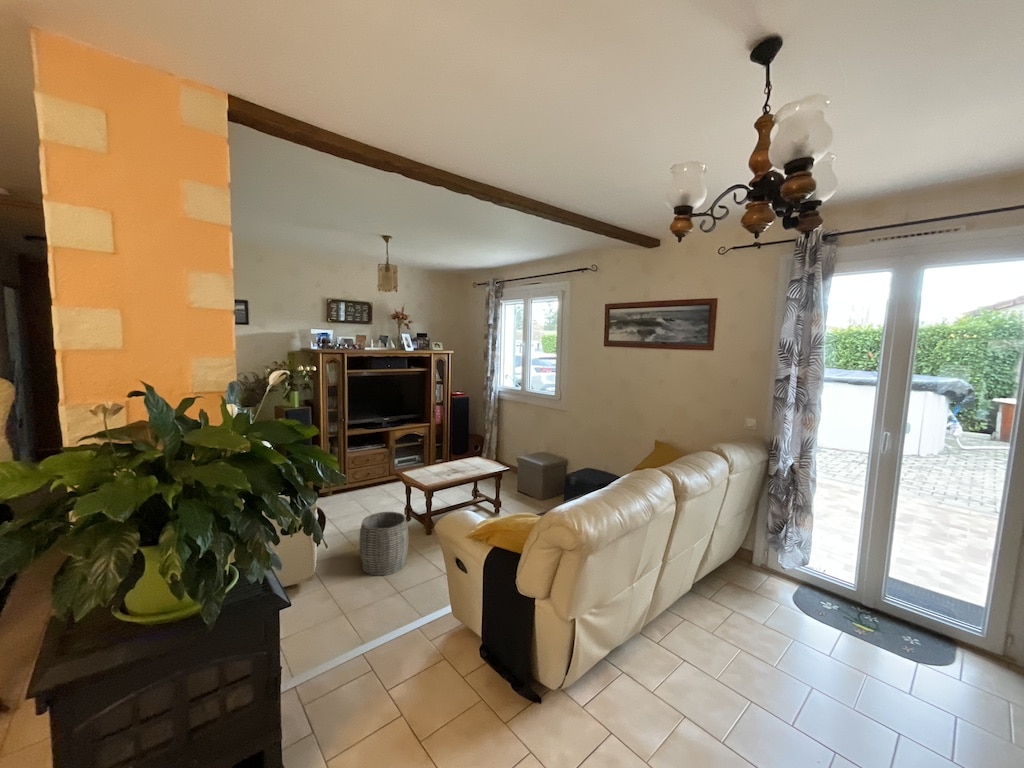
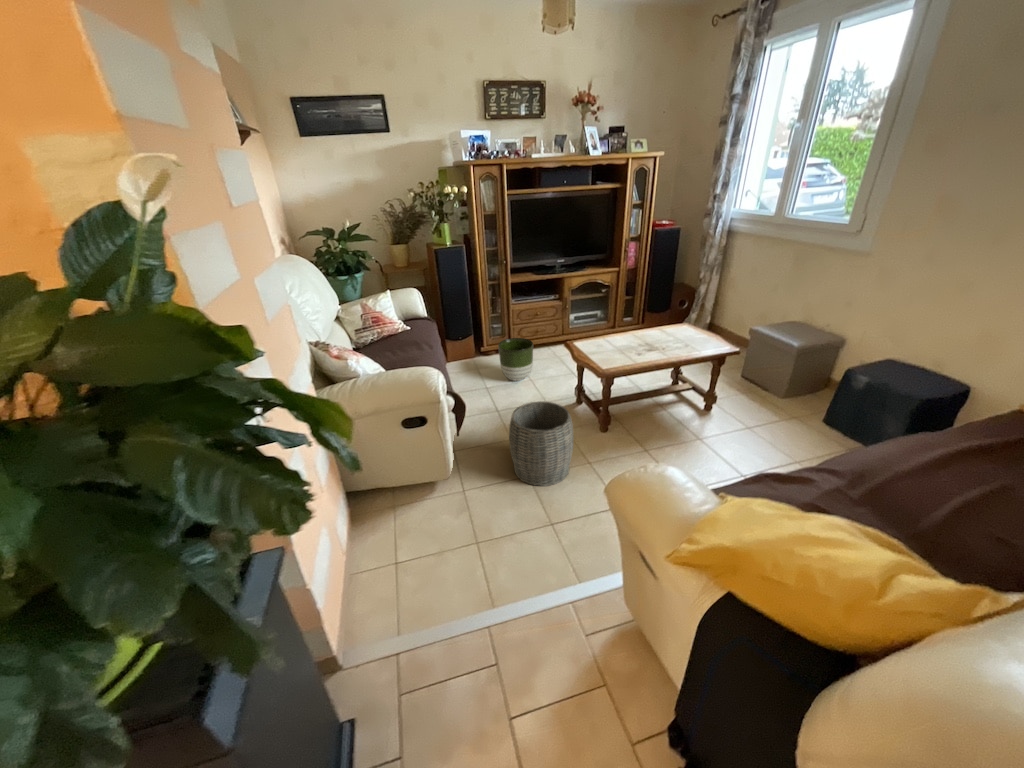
planter: none [340,476,369,511] -> present [498,338,533,381]

